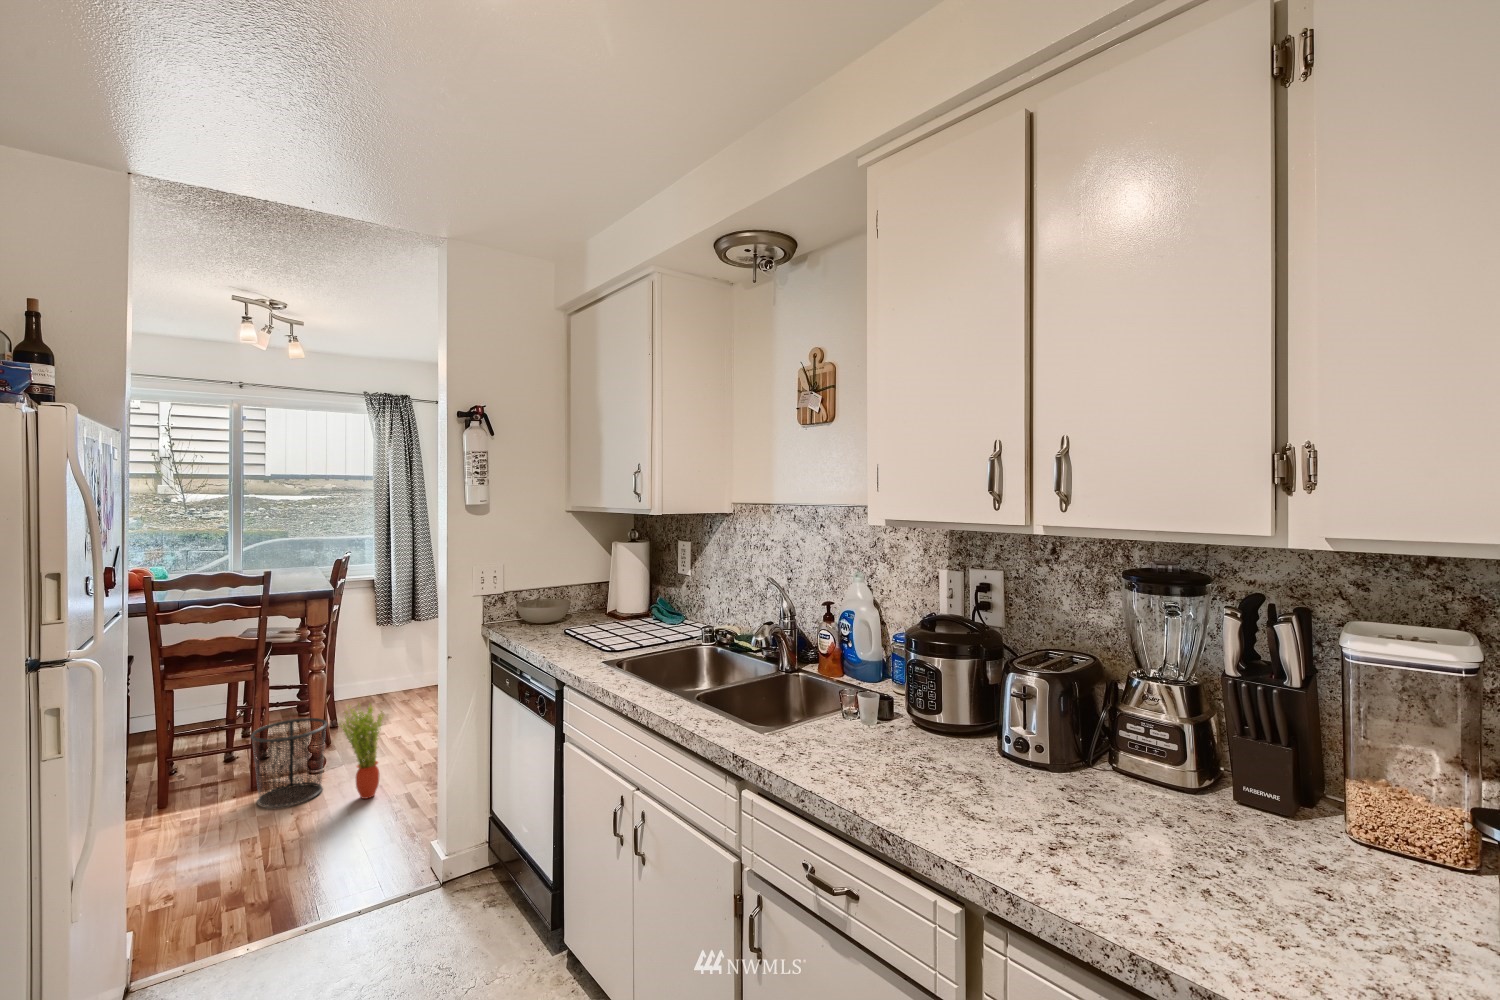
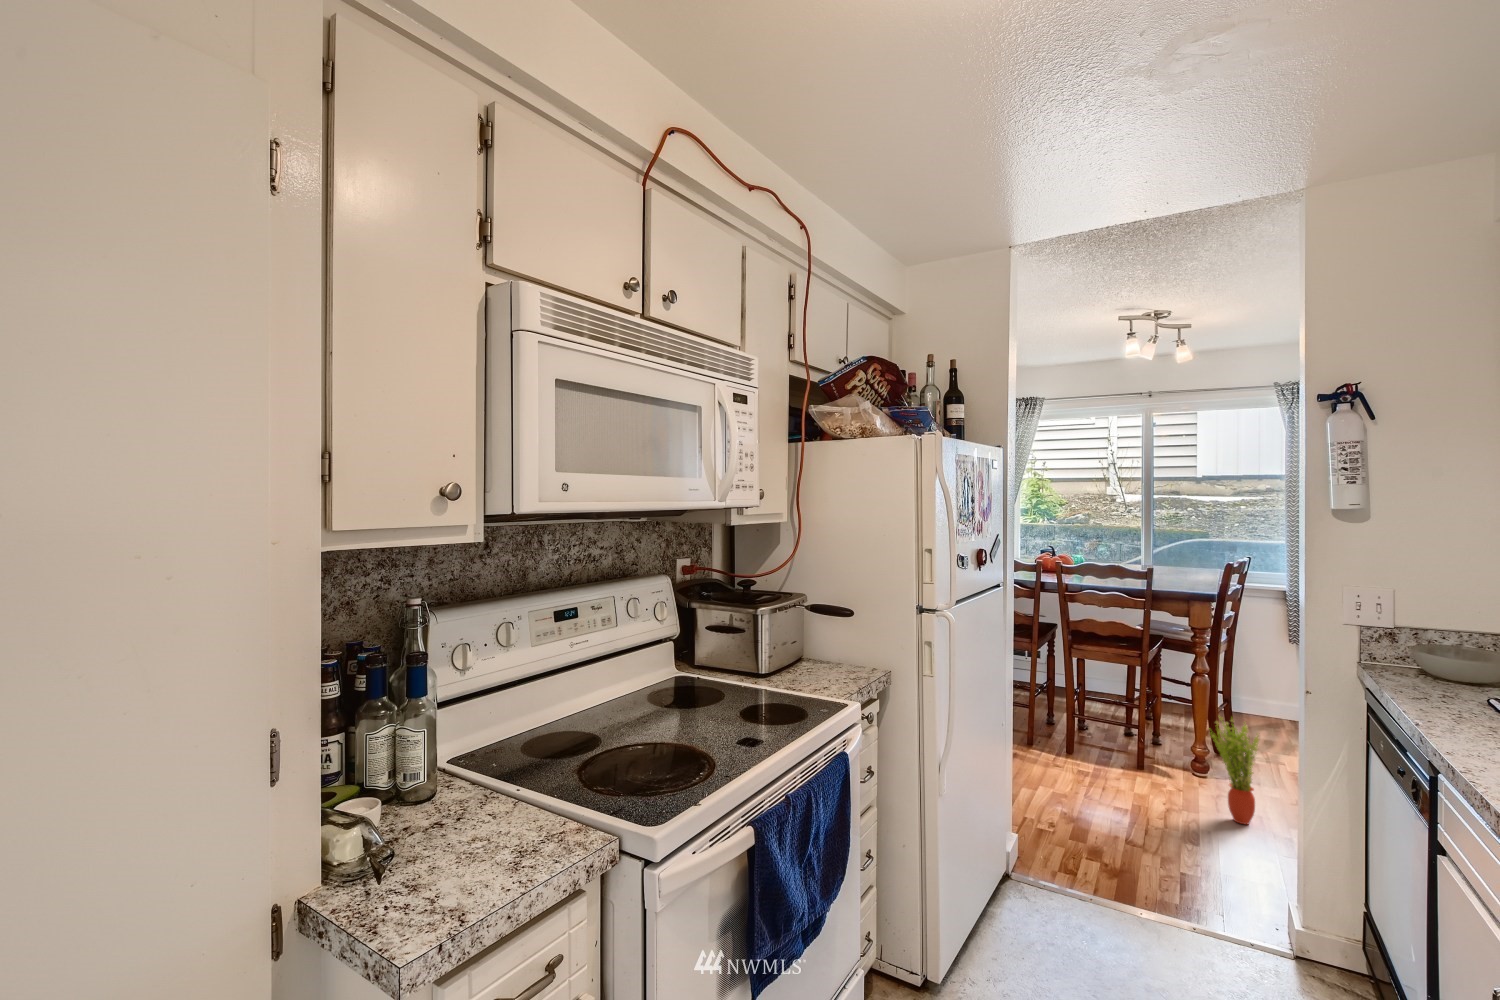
waste bin: present [251,718,328,808] -> none [1132,713,1204,799]

